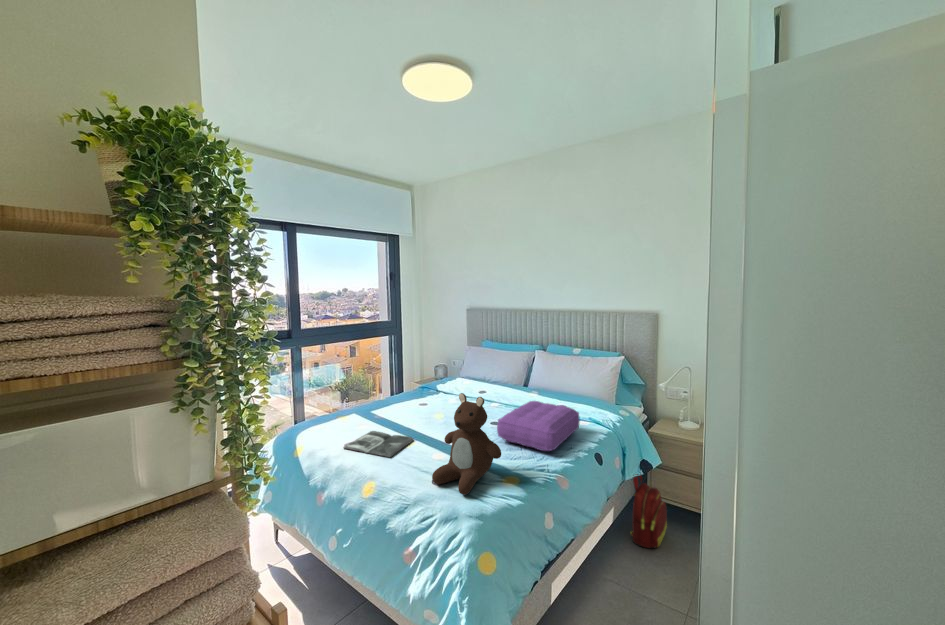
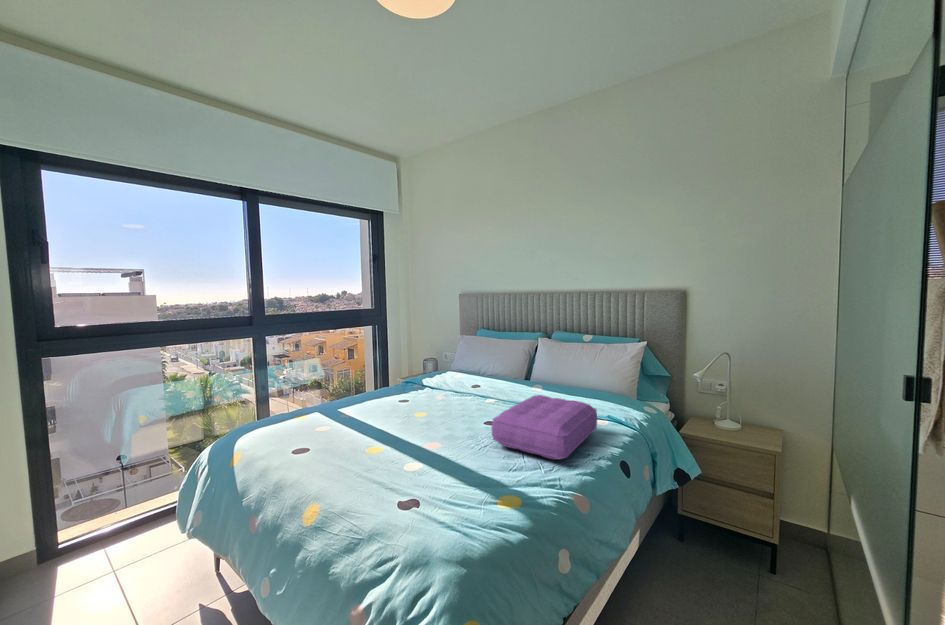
teddy bear: present [432,393,501,495] -> none [399,382,495,524]
magazine: present [343,431,414,457] -> none [291,434,385,469]
backpack: present [631,475,667,549] -> none [657,487,709,593]

